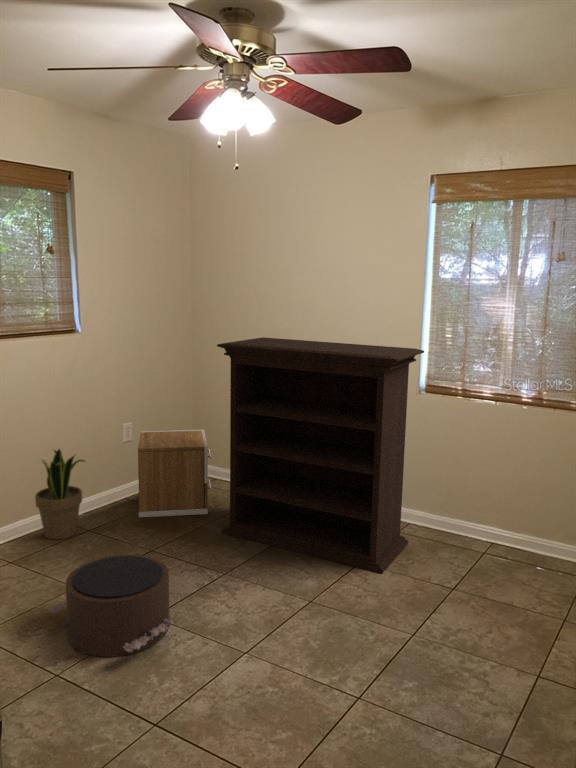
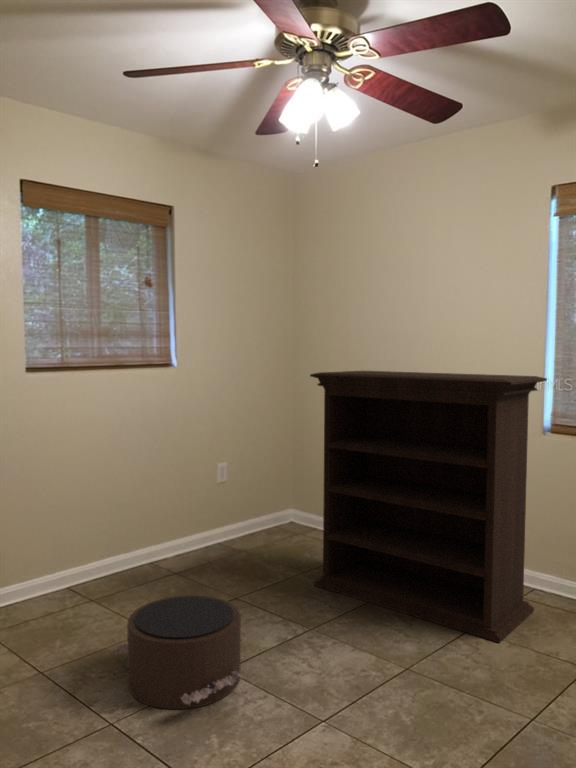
nightstand: present [138,430,212,517] -> none [228,473,307,565]
potted plant: present [35,449,85,539] -> none [121,484,174,581]

